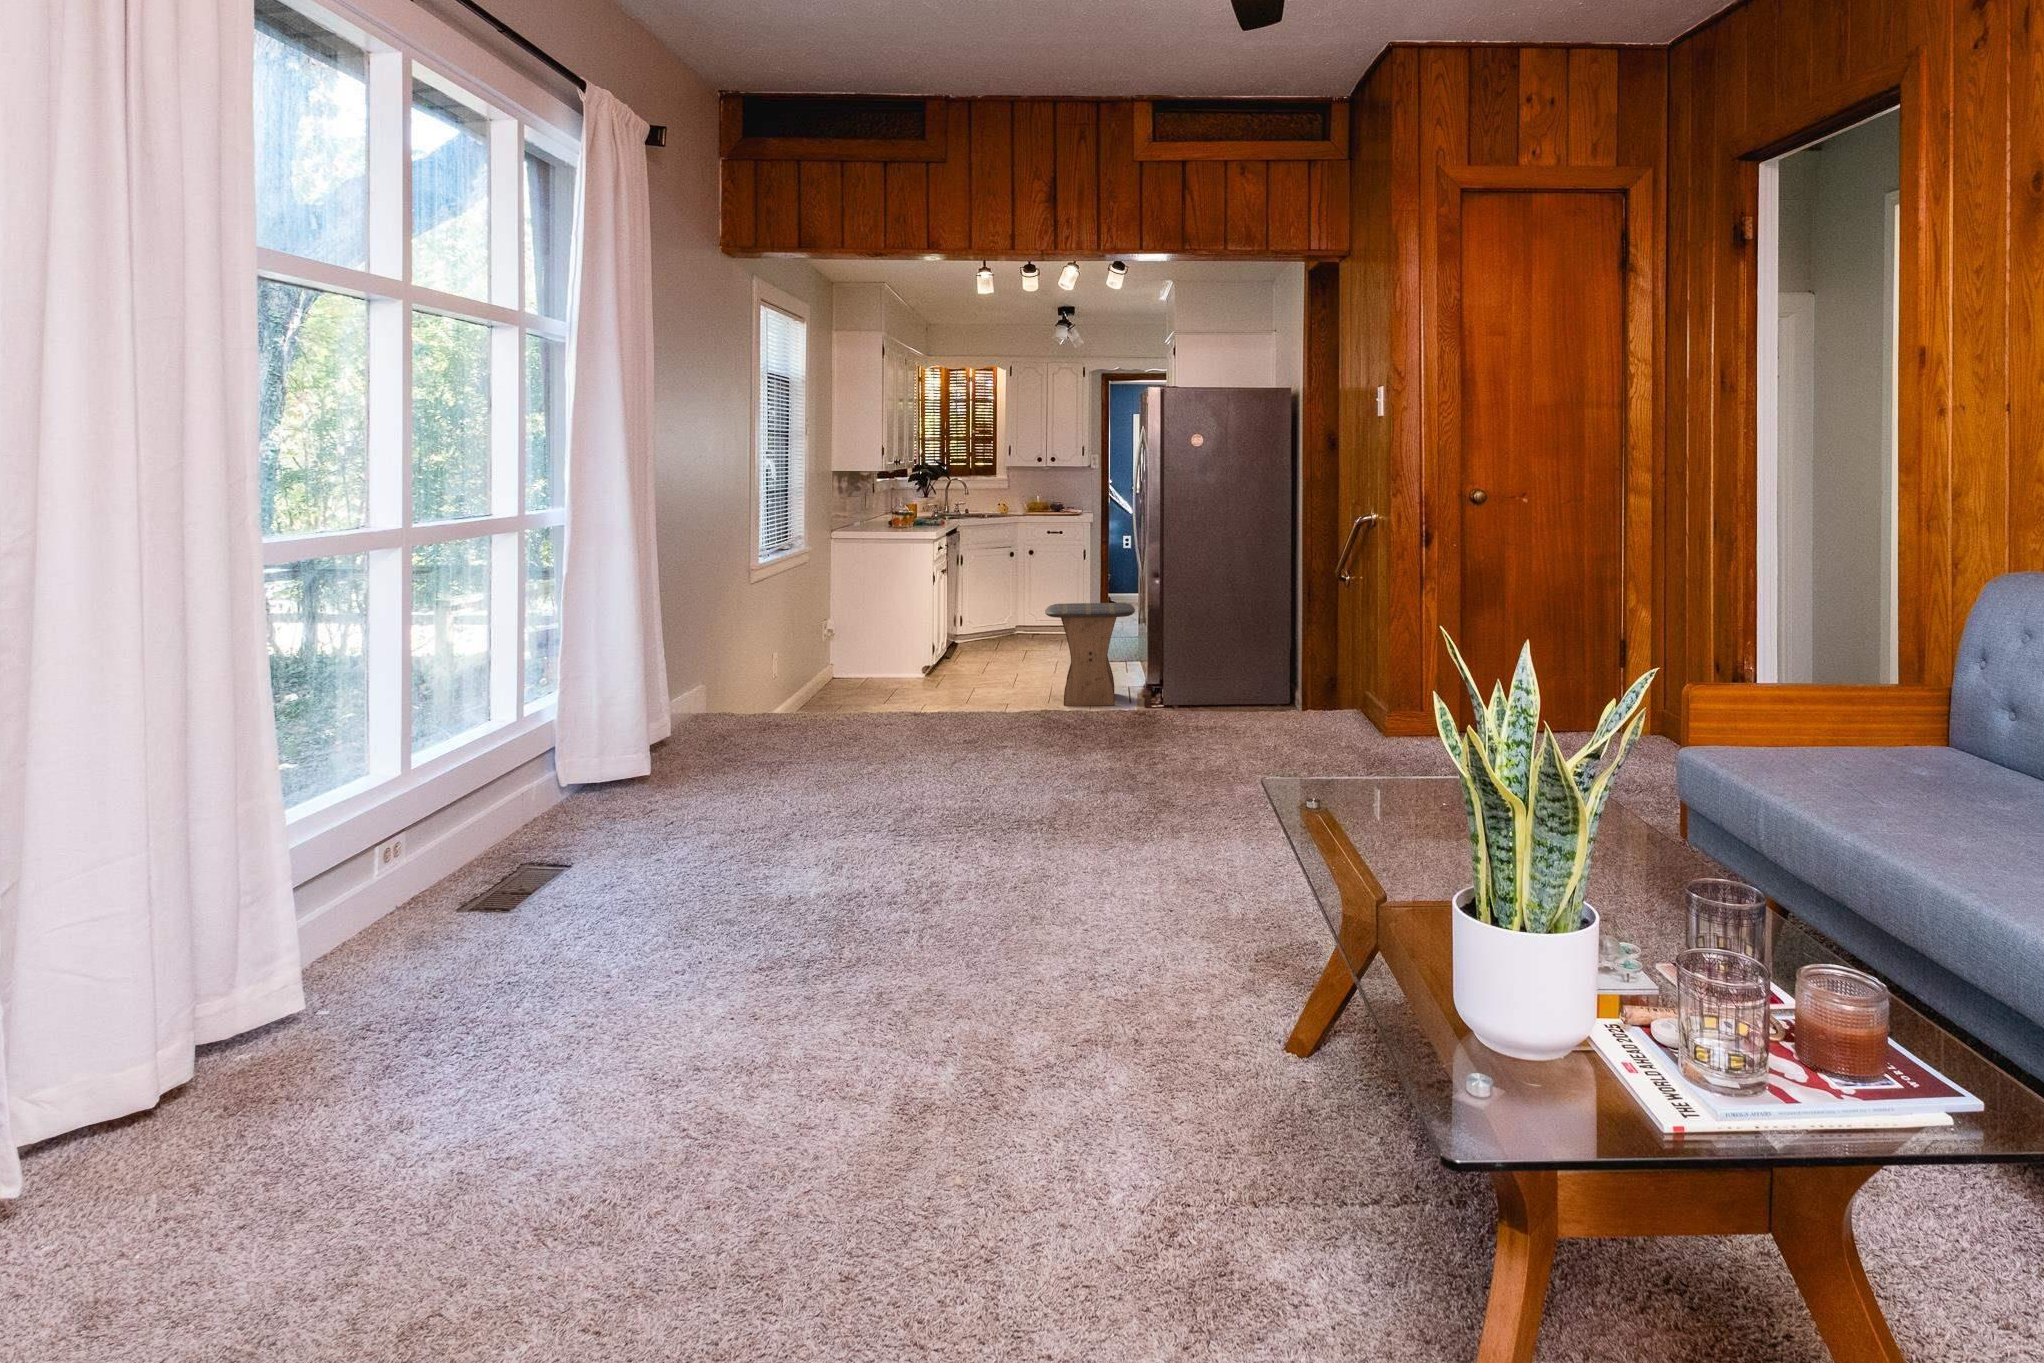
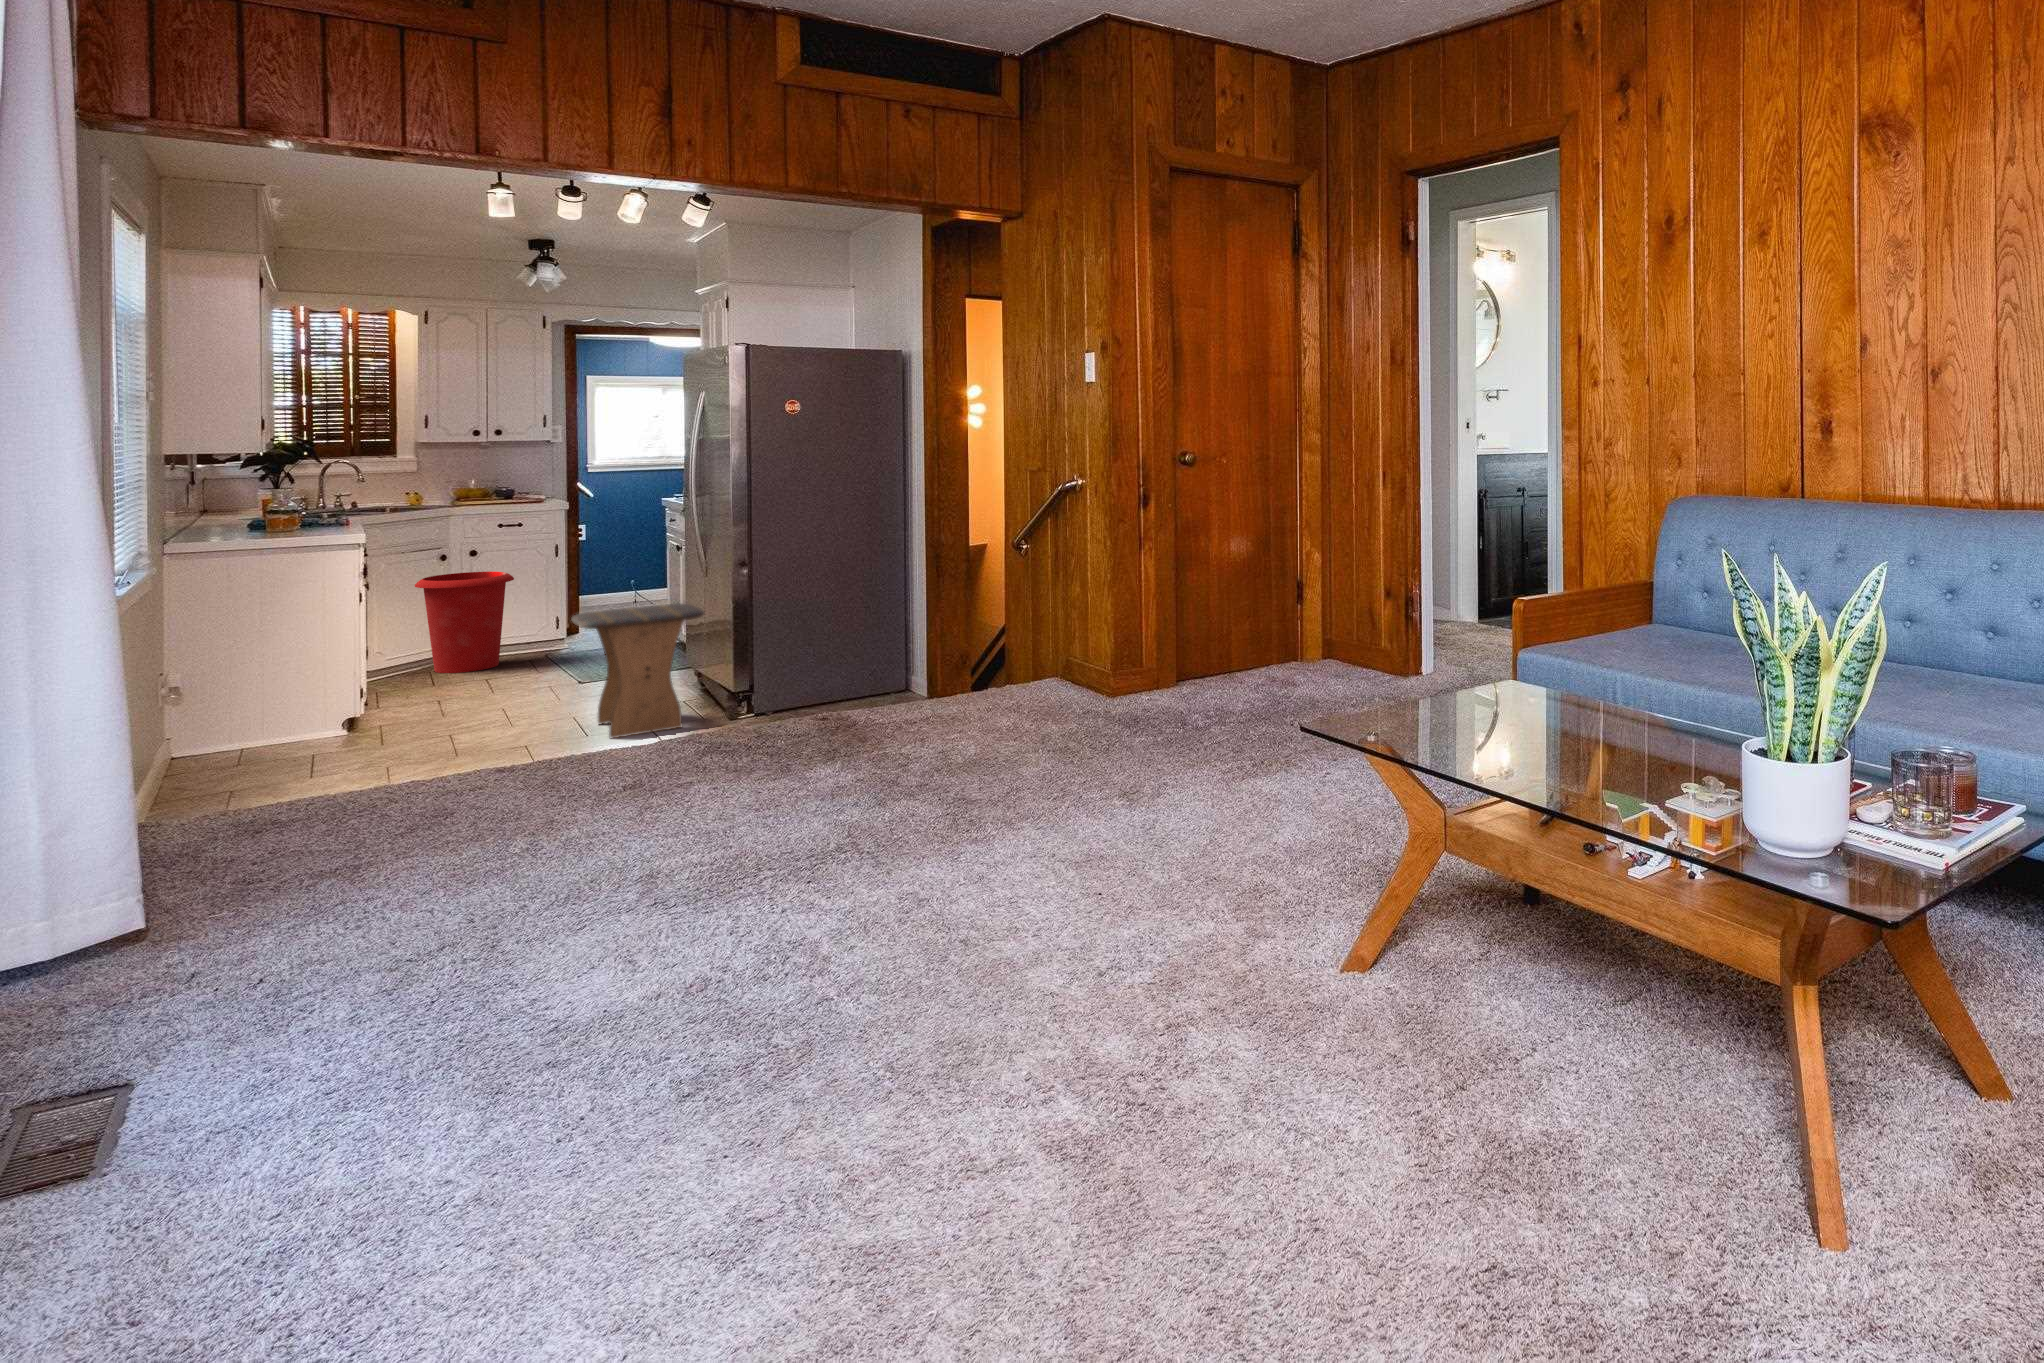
waste bin: none [998,567,1059,643] -> present [415,572,514,673]

